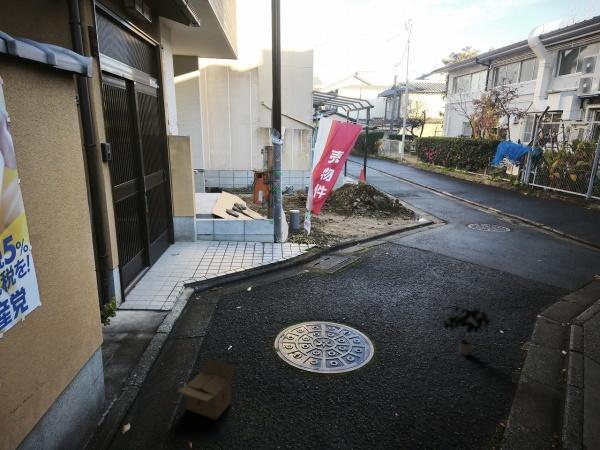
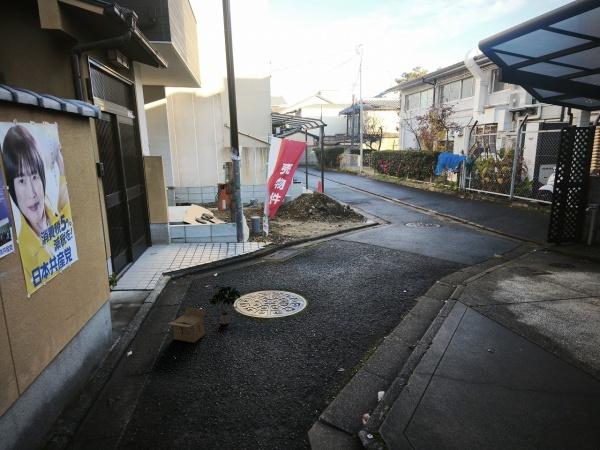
potted plant: present [443,307,492,355] -> present [209,285,240,324]

